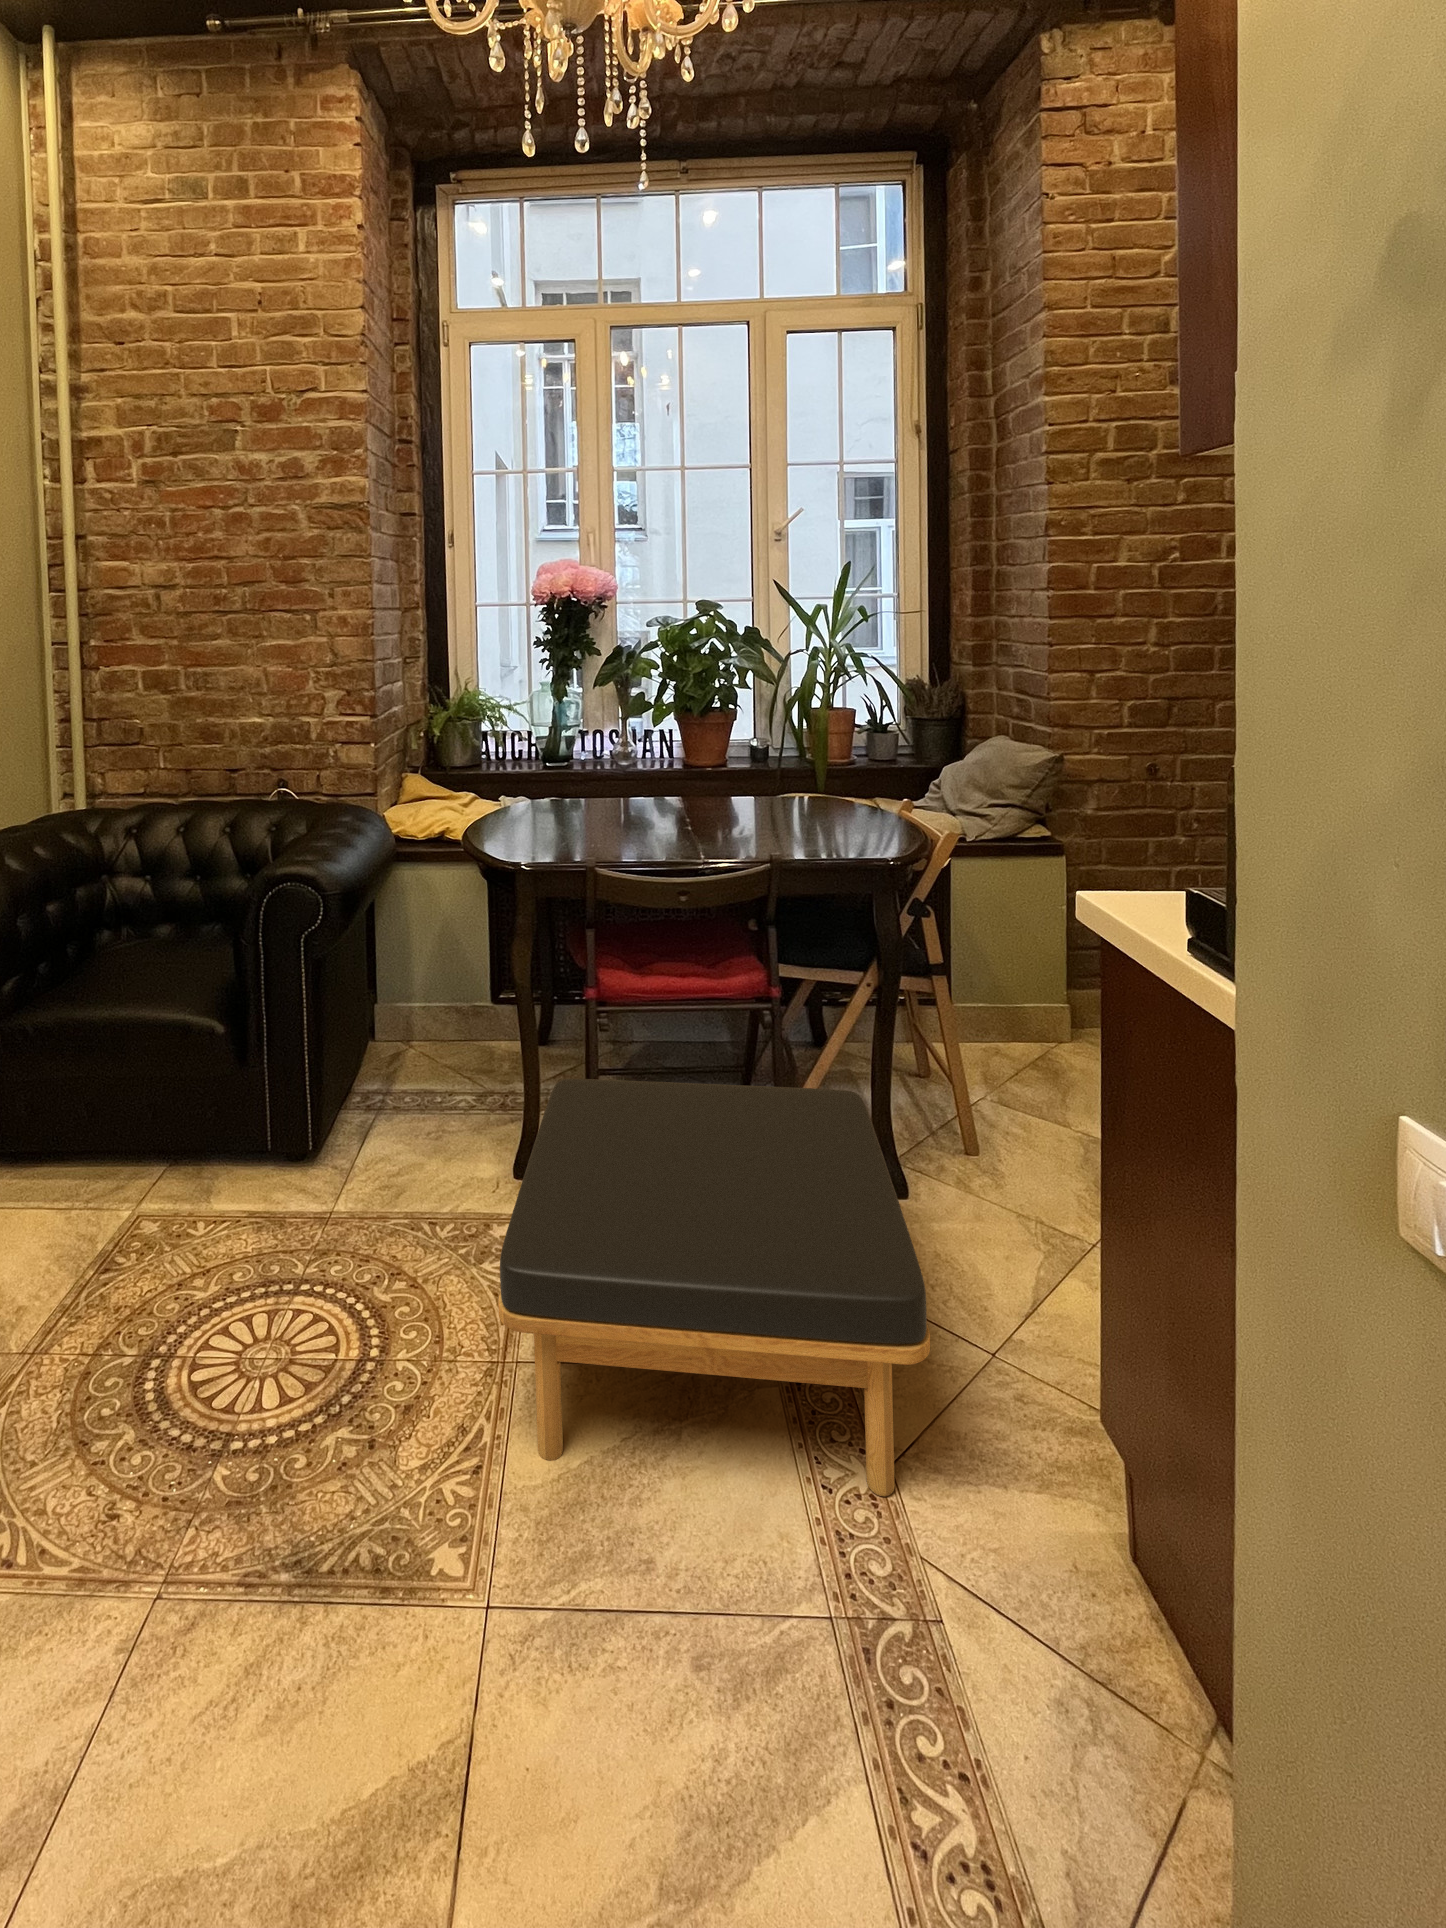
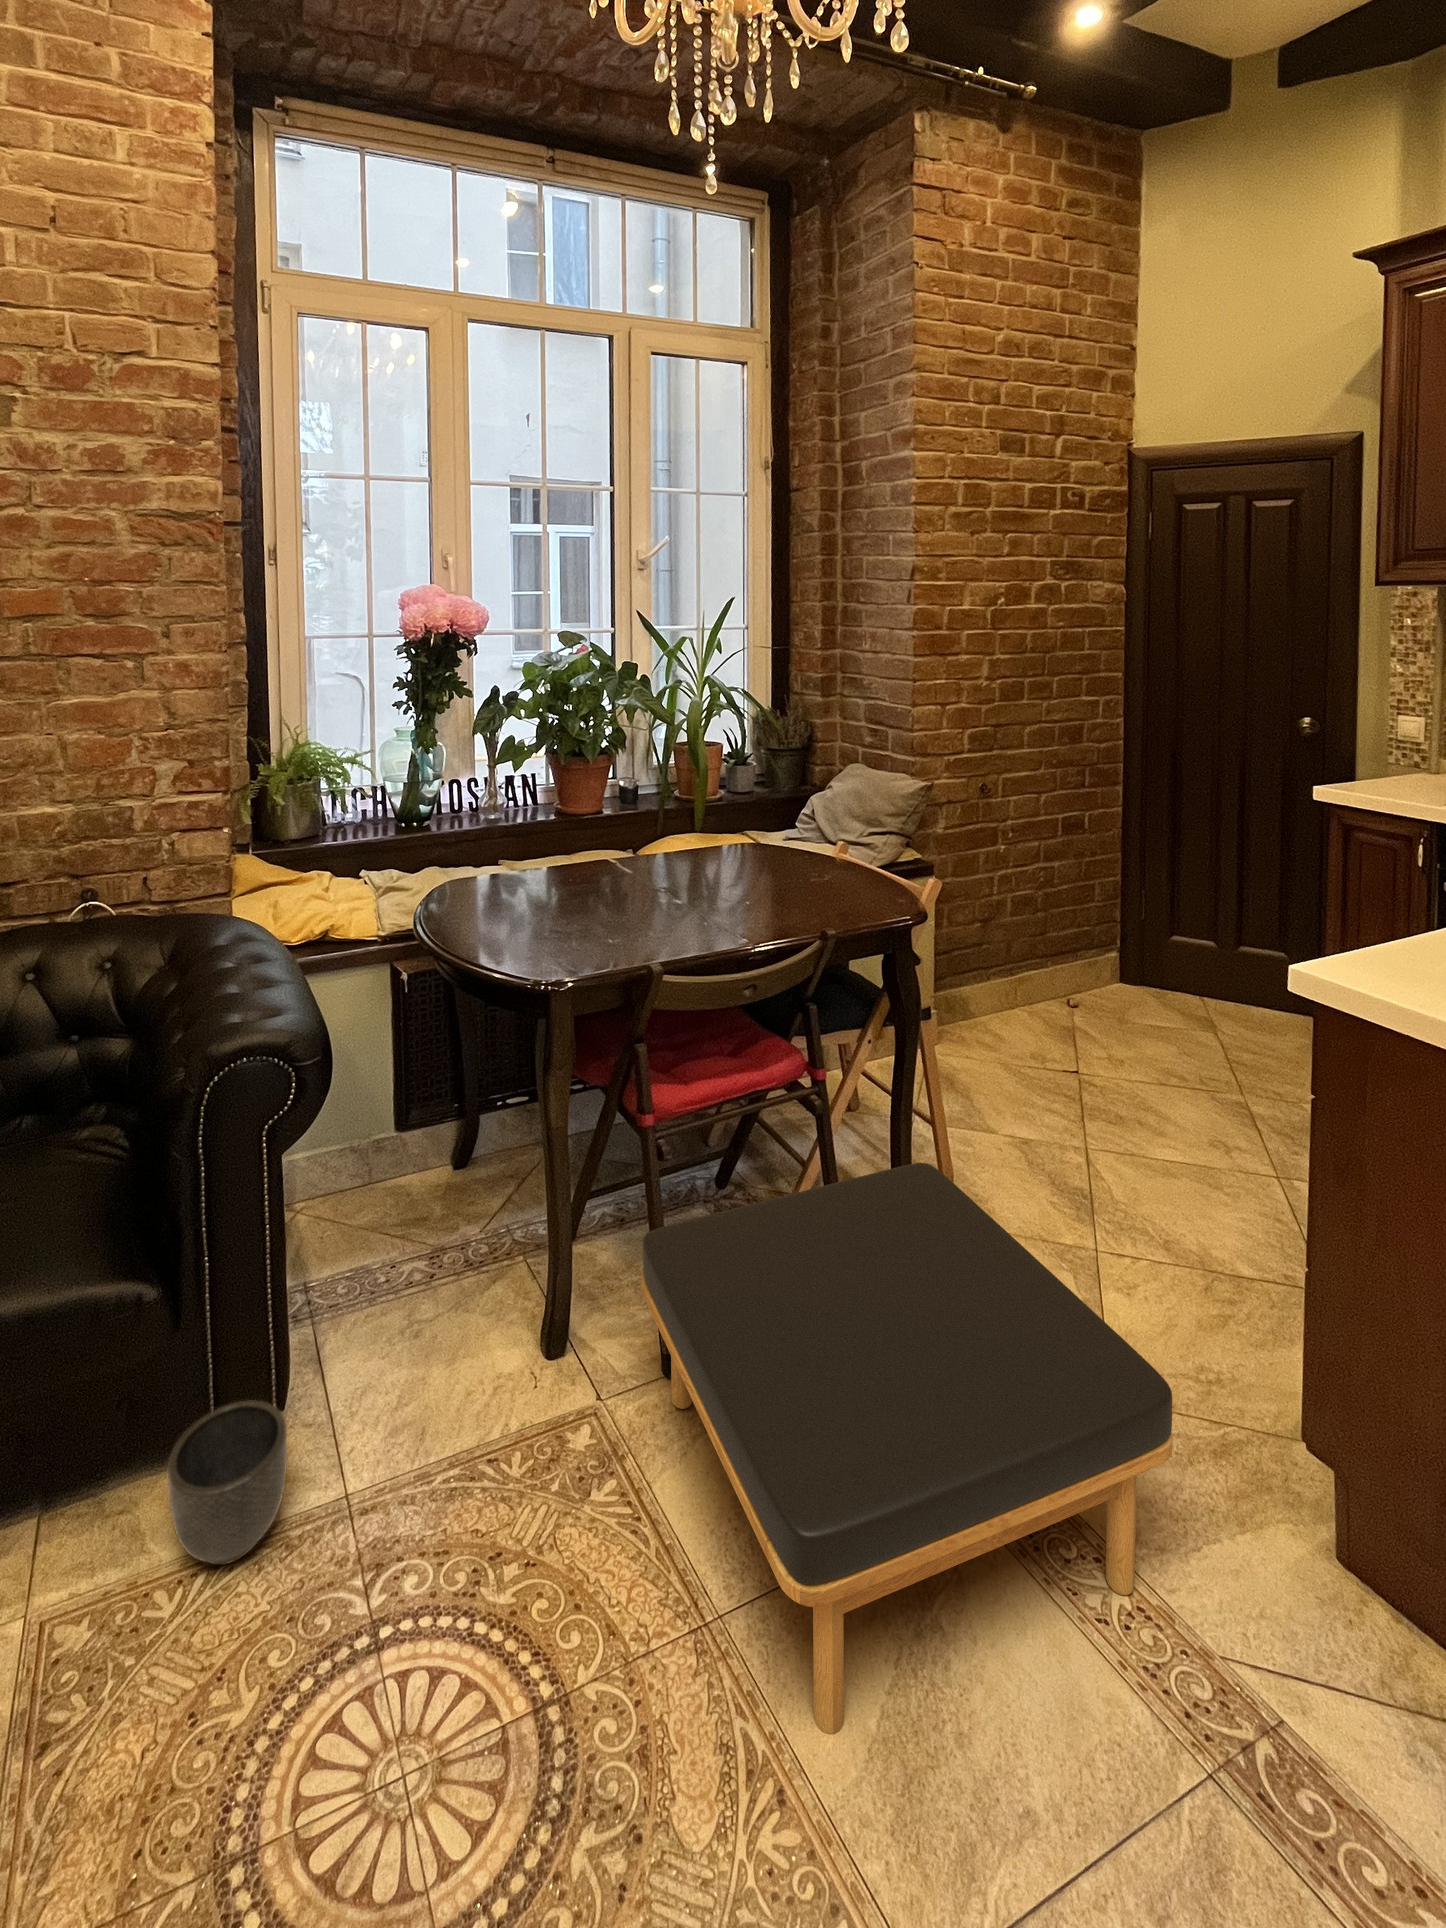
planter: none [210,1121,290,1221] -> present [168,1400,287,1565]

